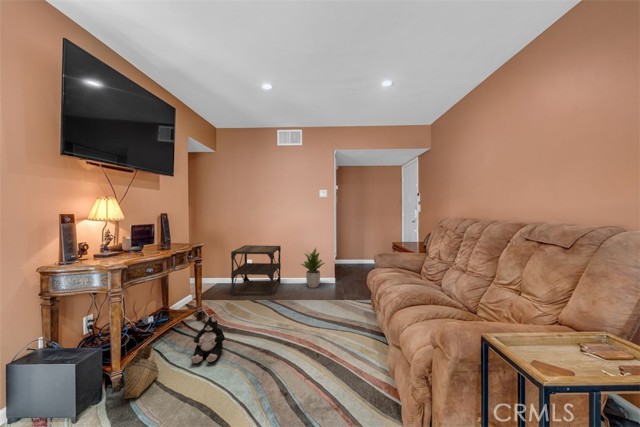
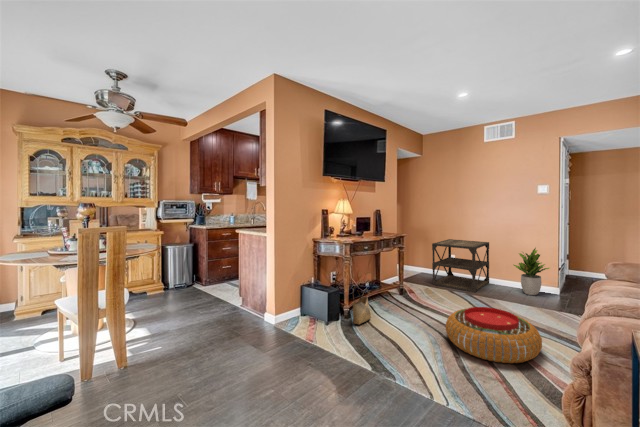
plush toy: present [191,316,225,363] -> none [391,289,416,322]
pouf: none [265,316,354,384] -> present [446,307,542,363]

